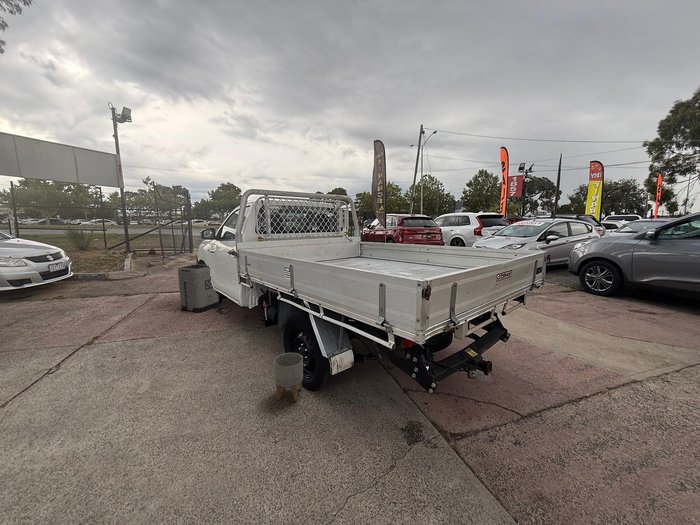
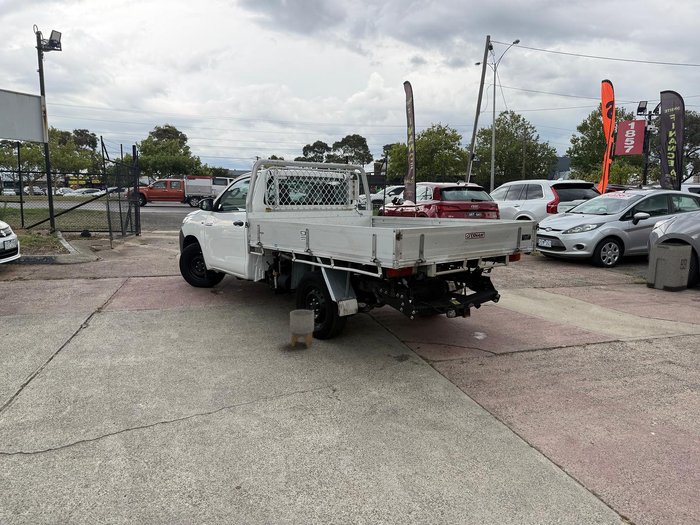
trash can: present [178,264,219,313] -> present [646,243,692,292]

